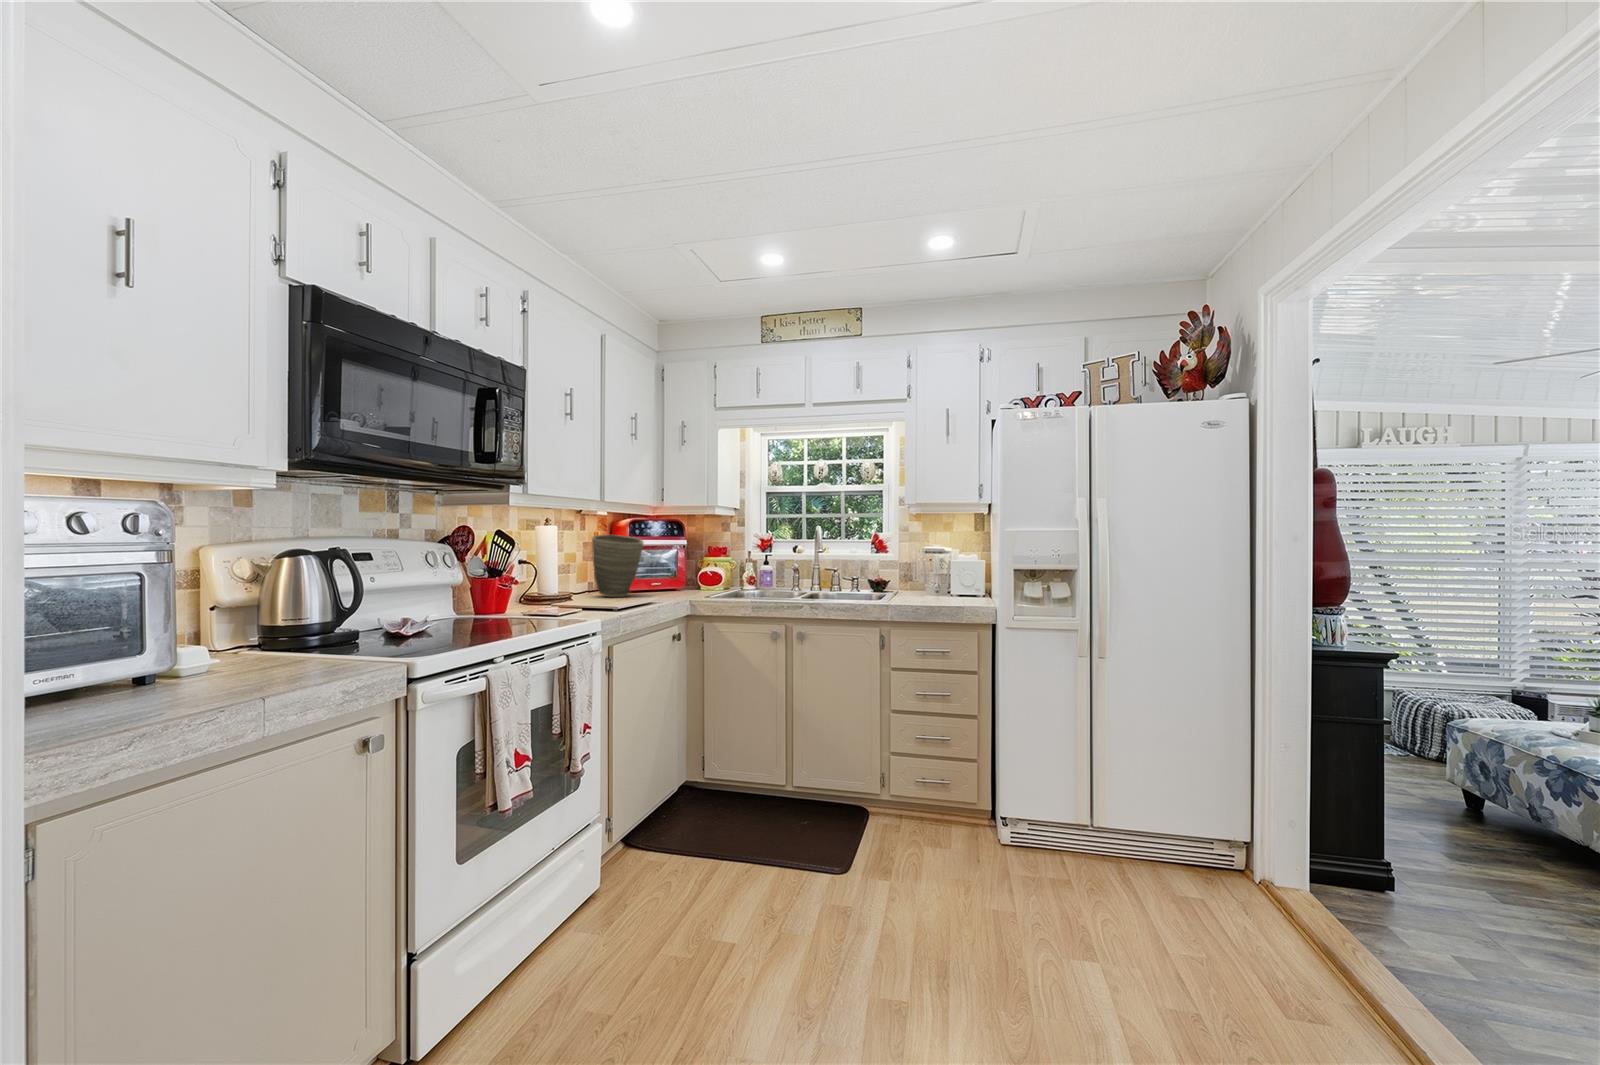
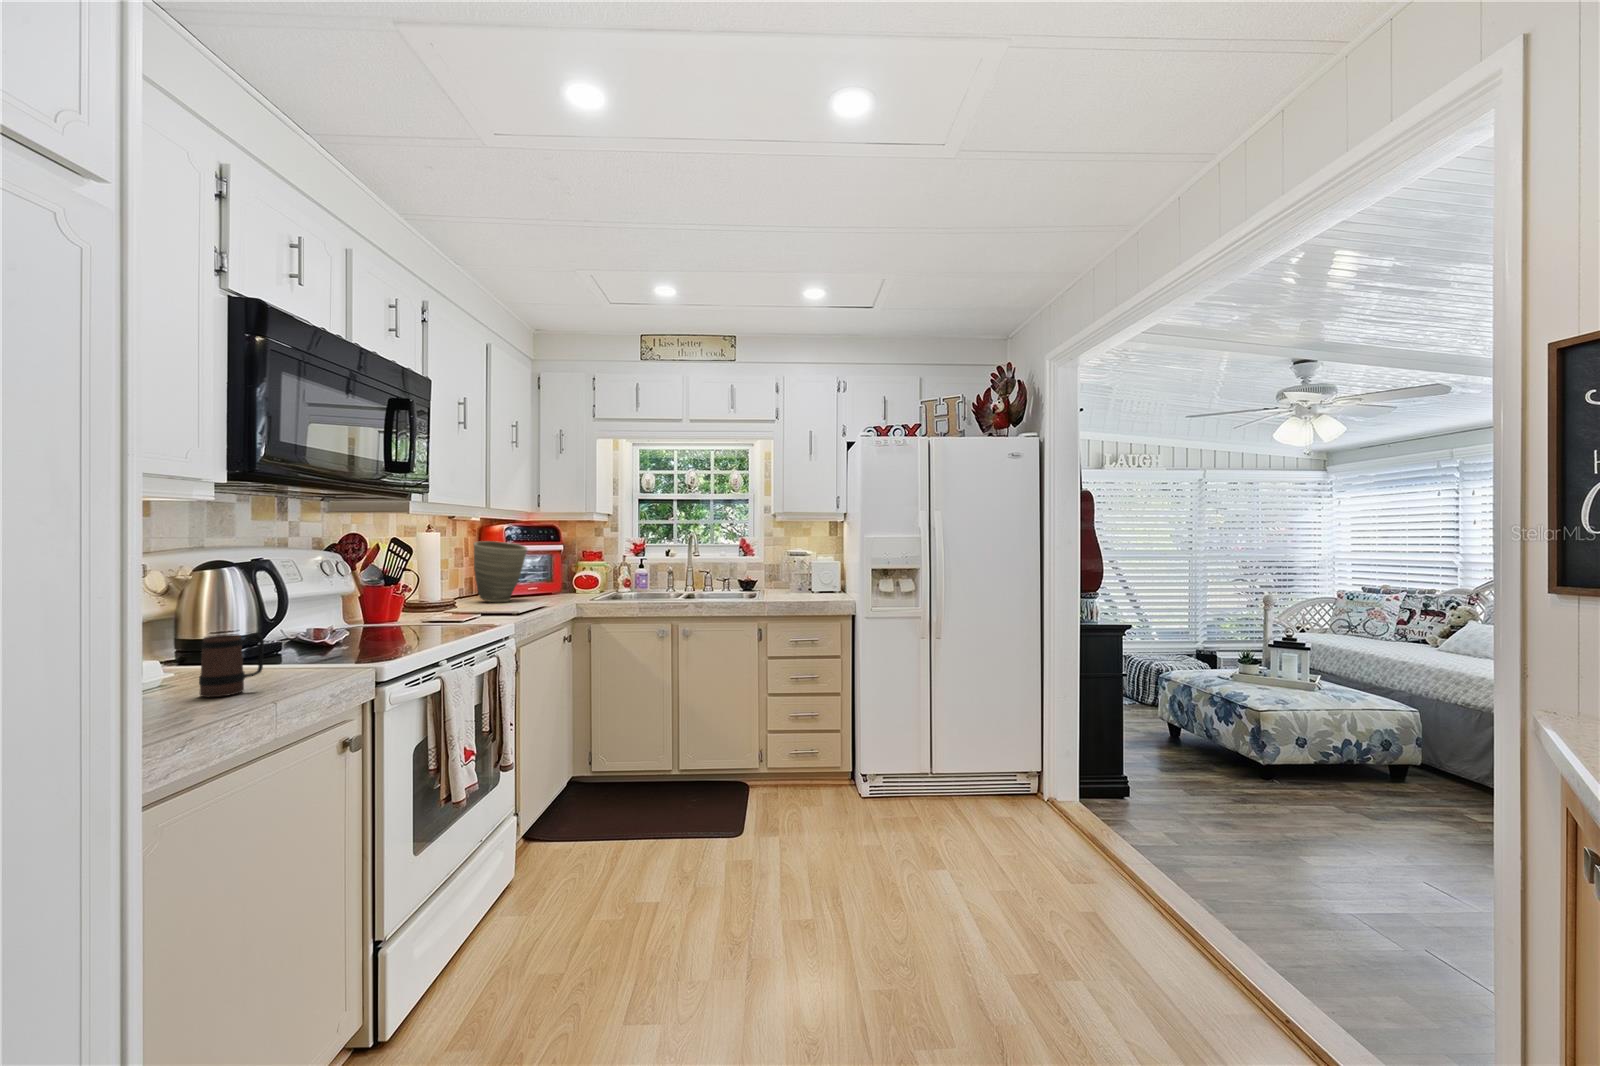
mug: none [207,621,272,686] -> present [199,633,264,697]

